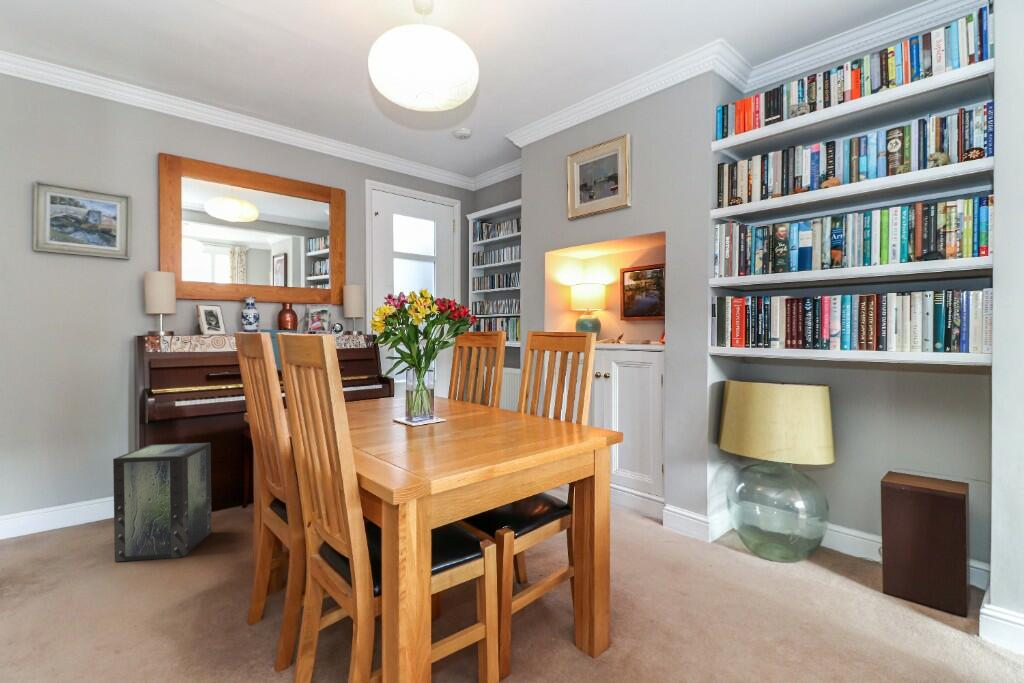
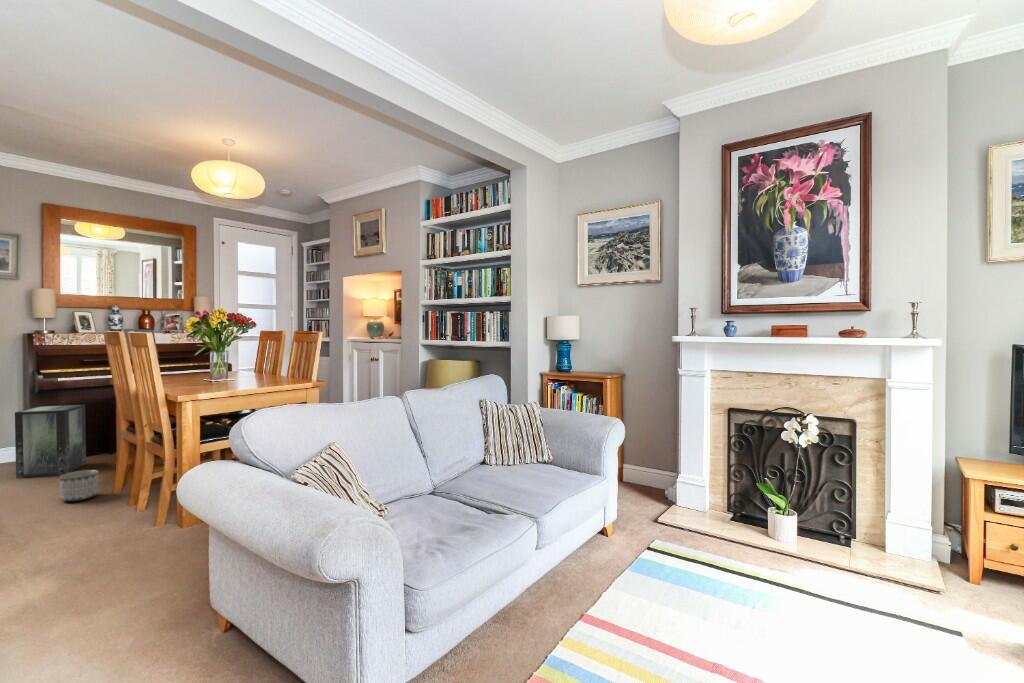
planter: none [165,580,229,651] -> present [60,470,98,501]

